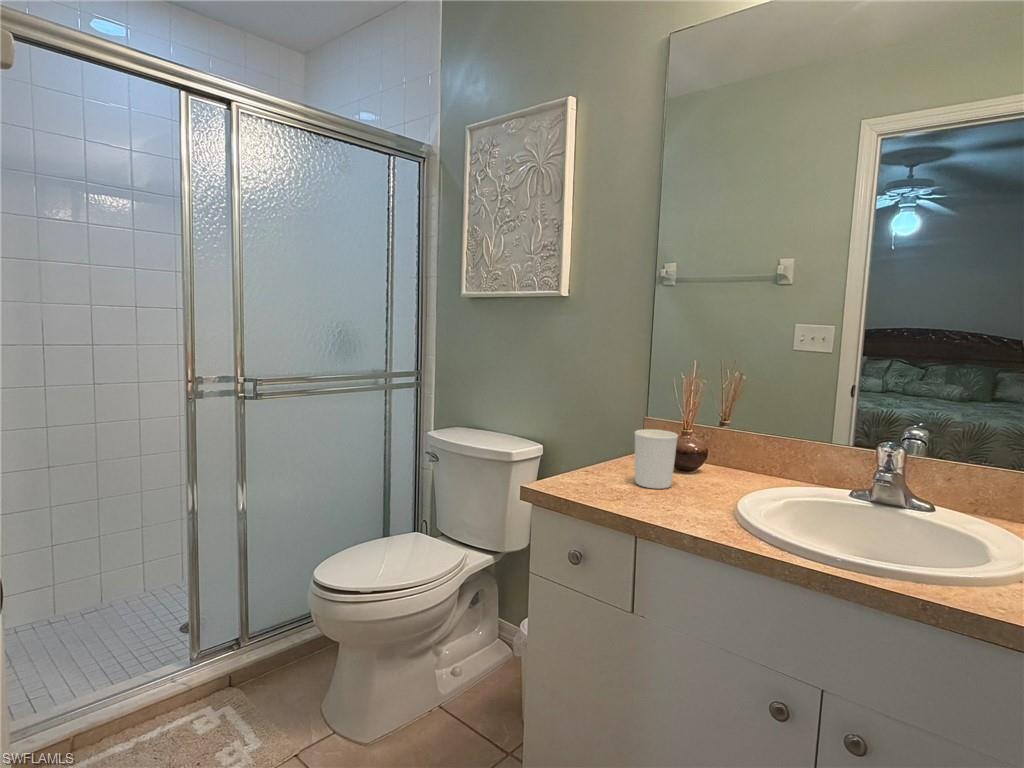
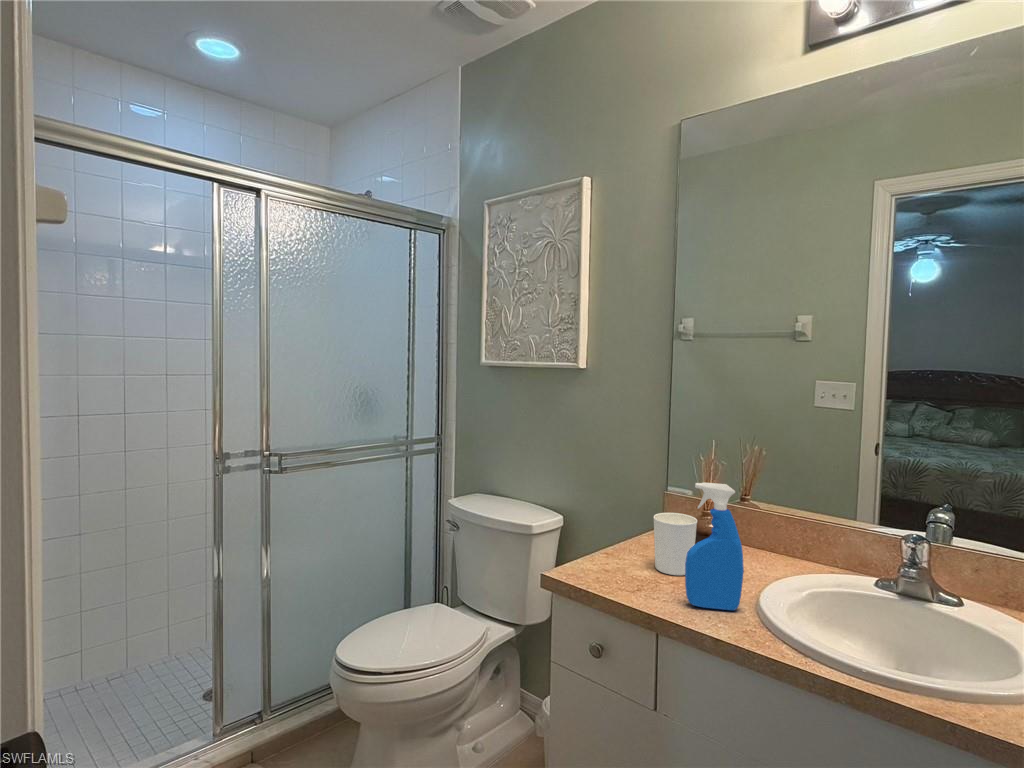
spray bottle: none [665,389,723,515] -> present [685,482,744,610]

